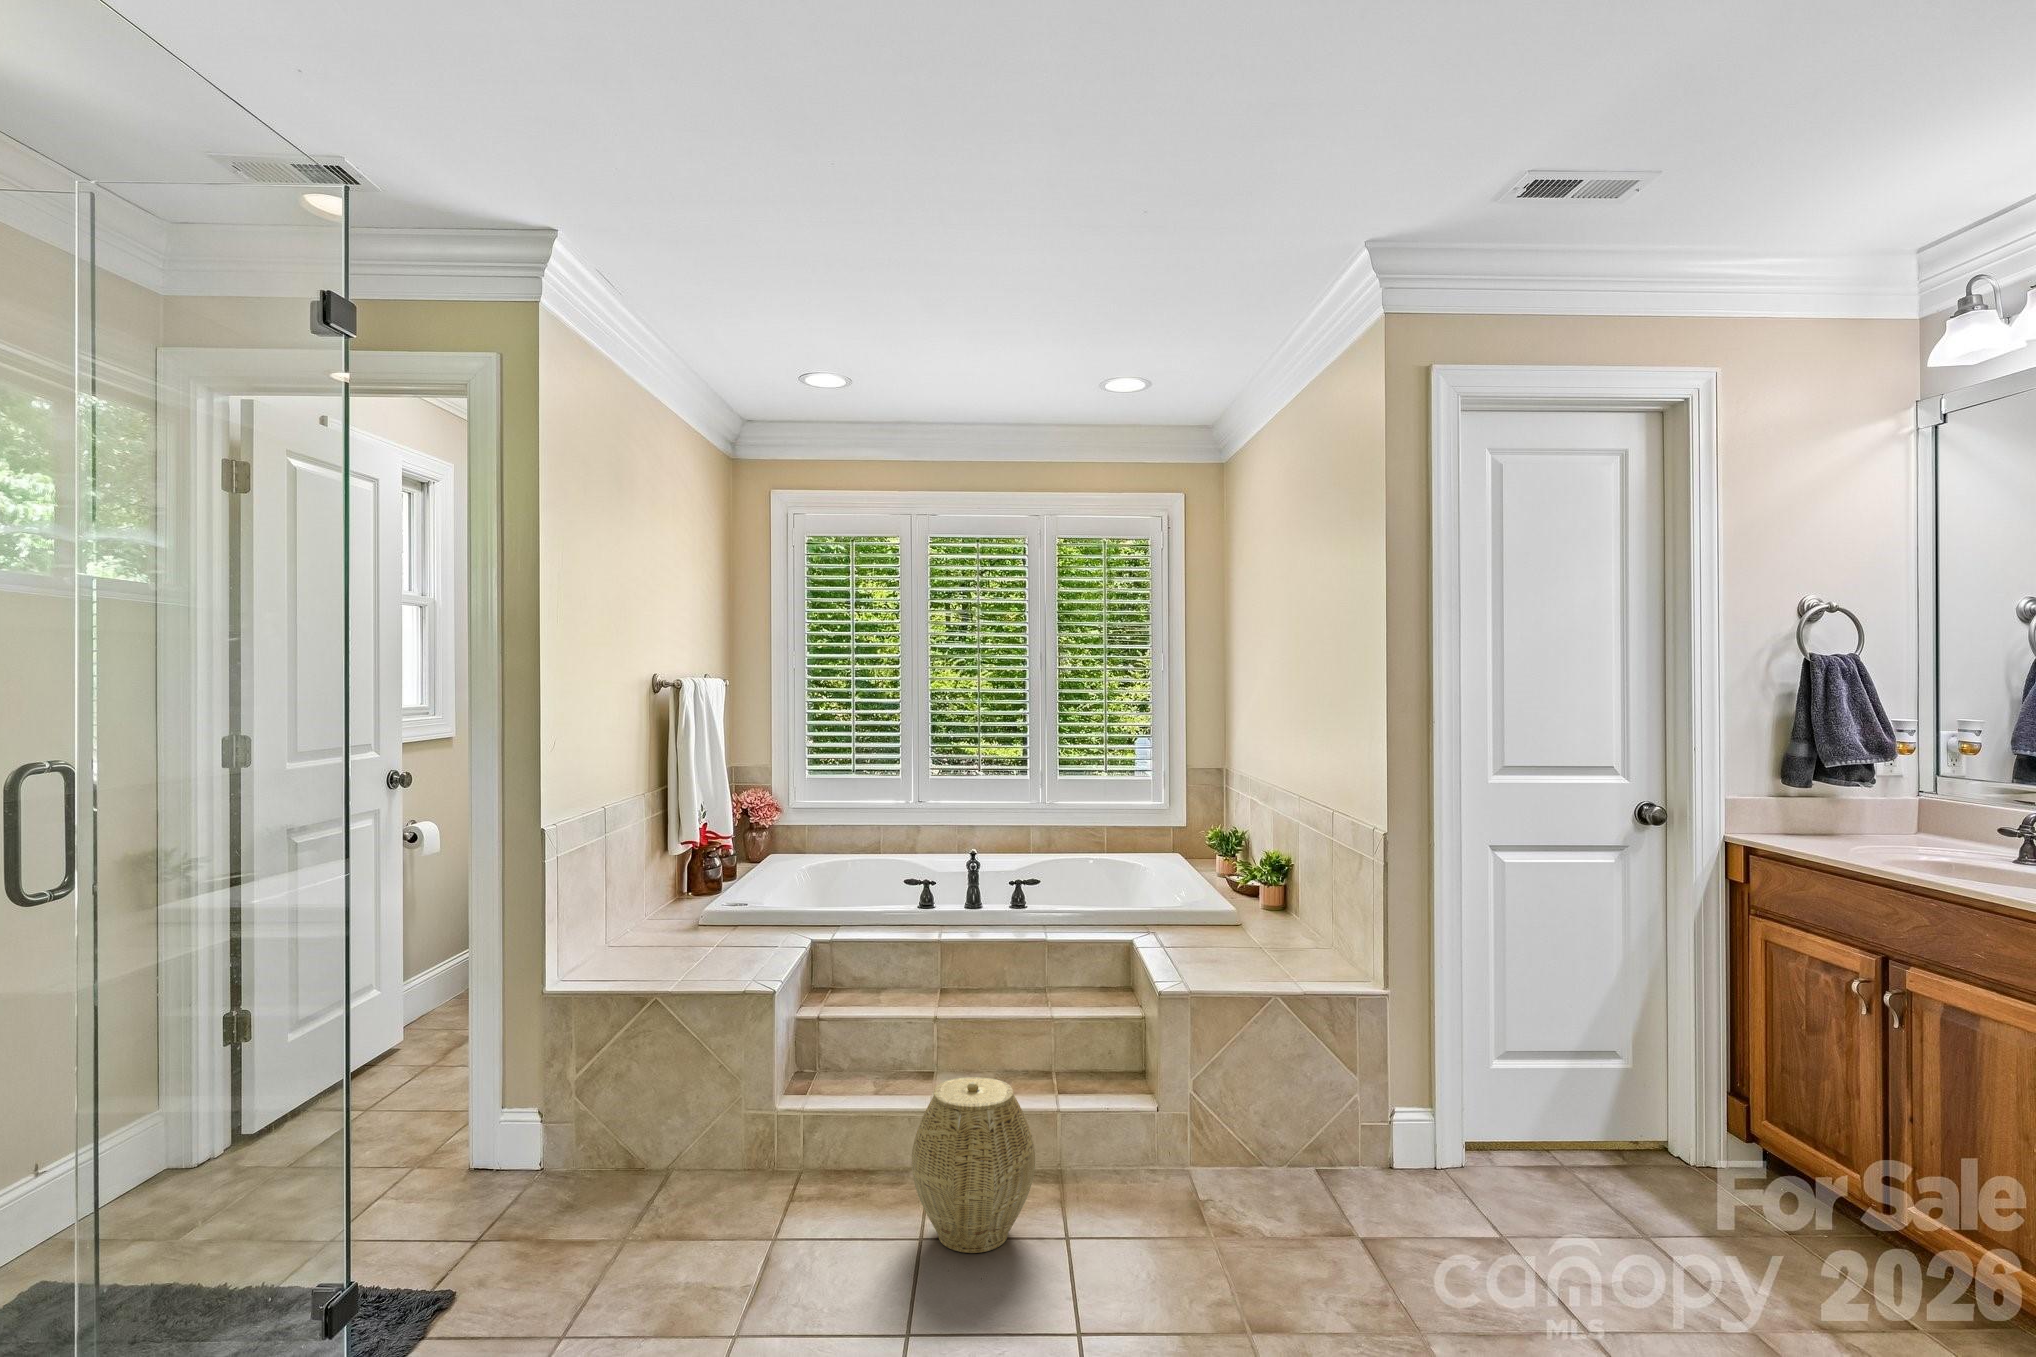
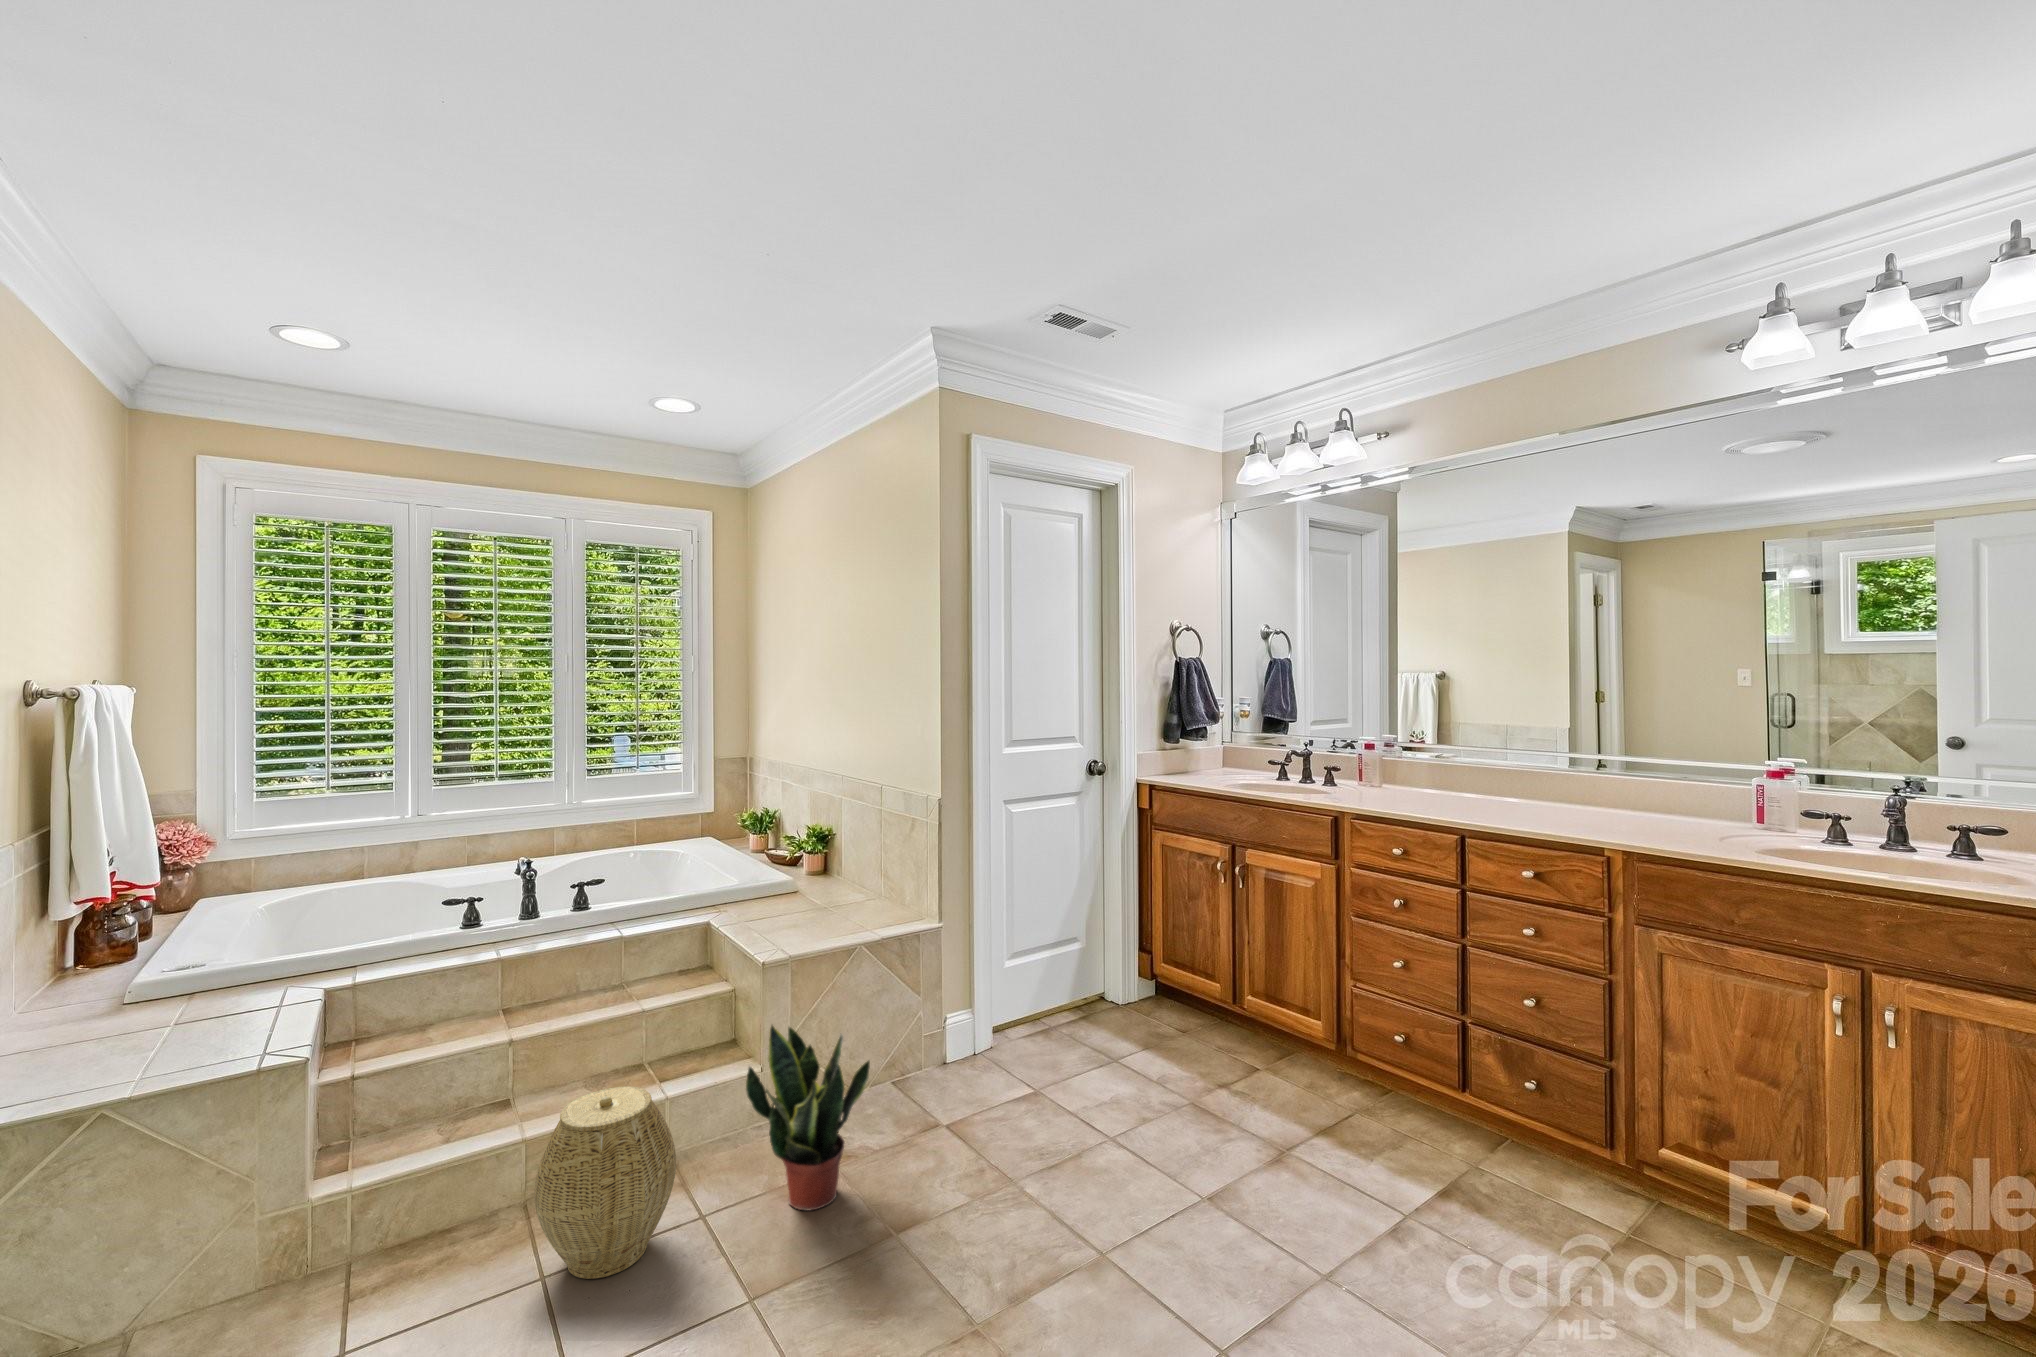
potted plant: none [1106,1050,1243,1266] -> present [746,1026,870,1210]

